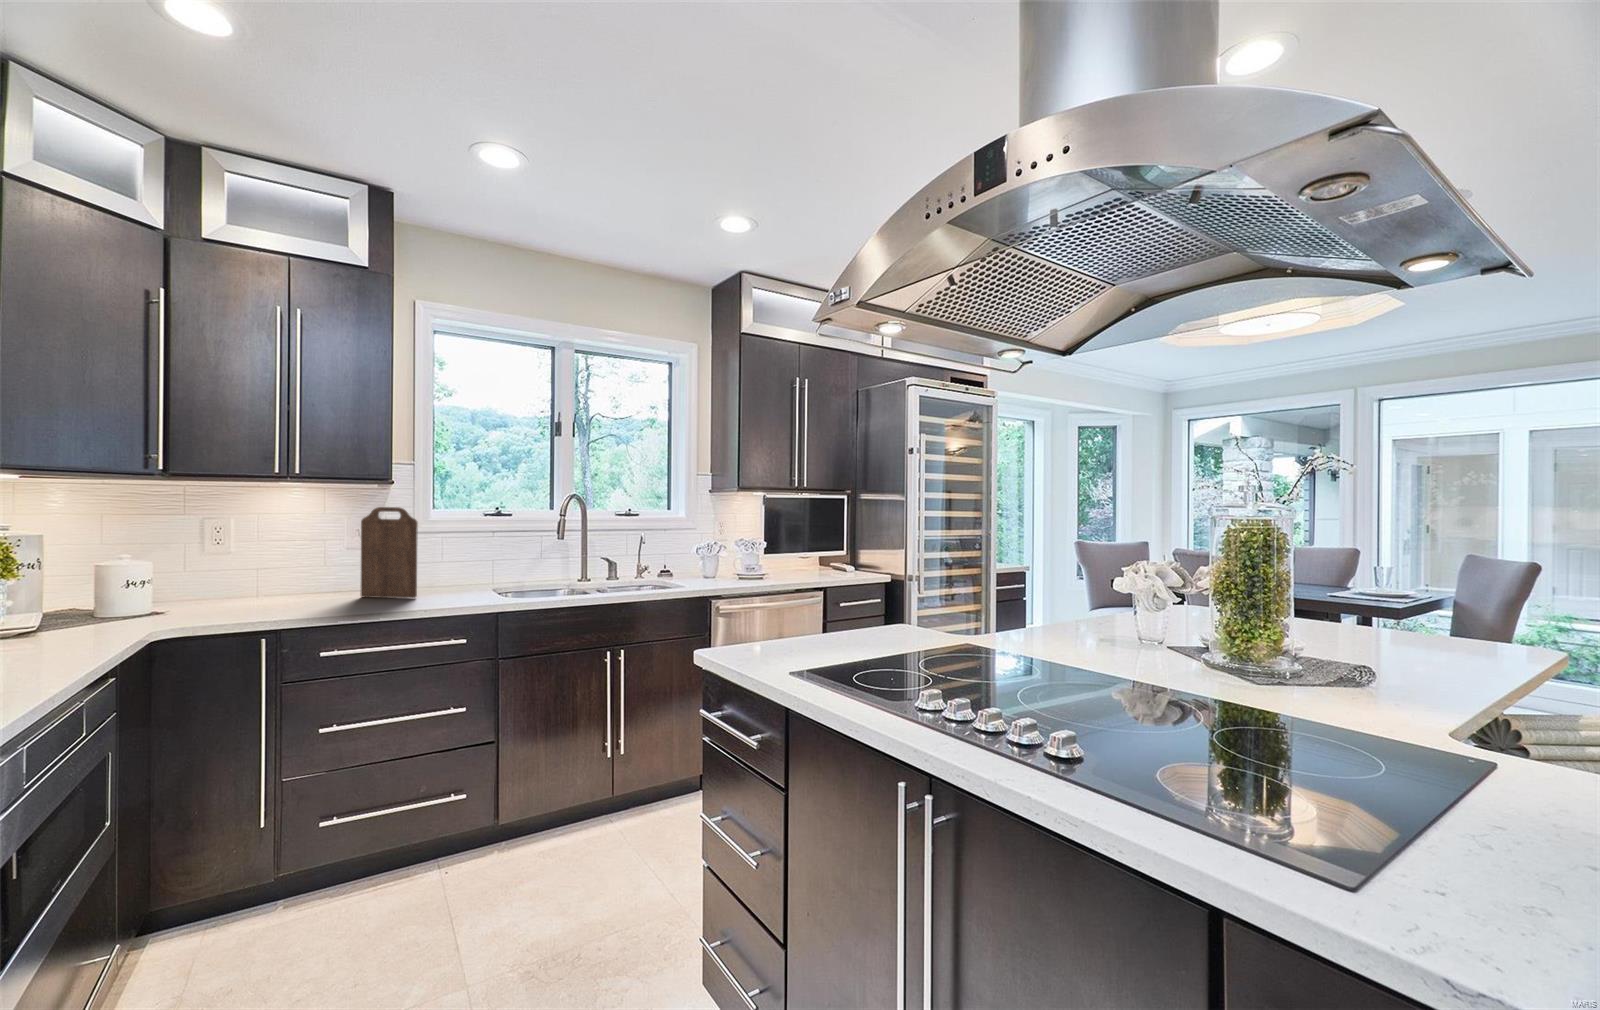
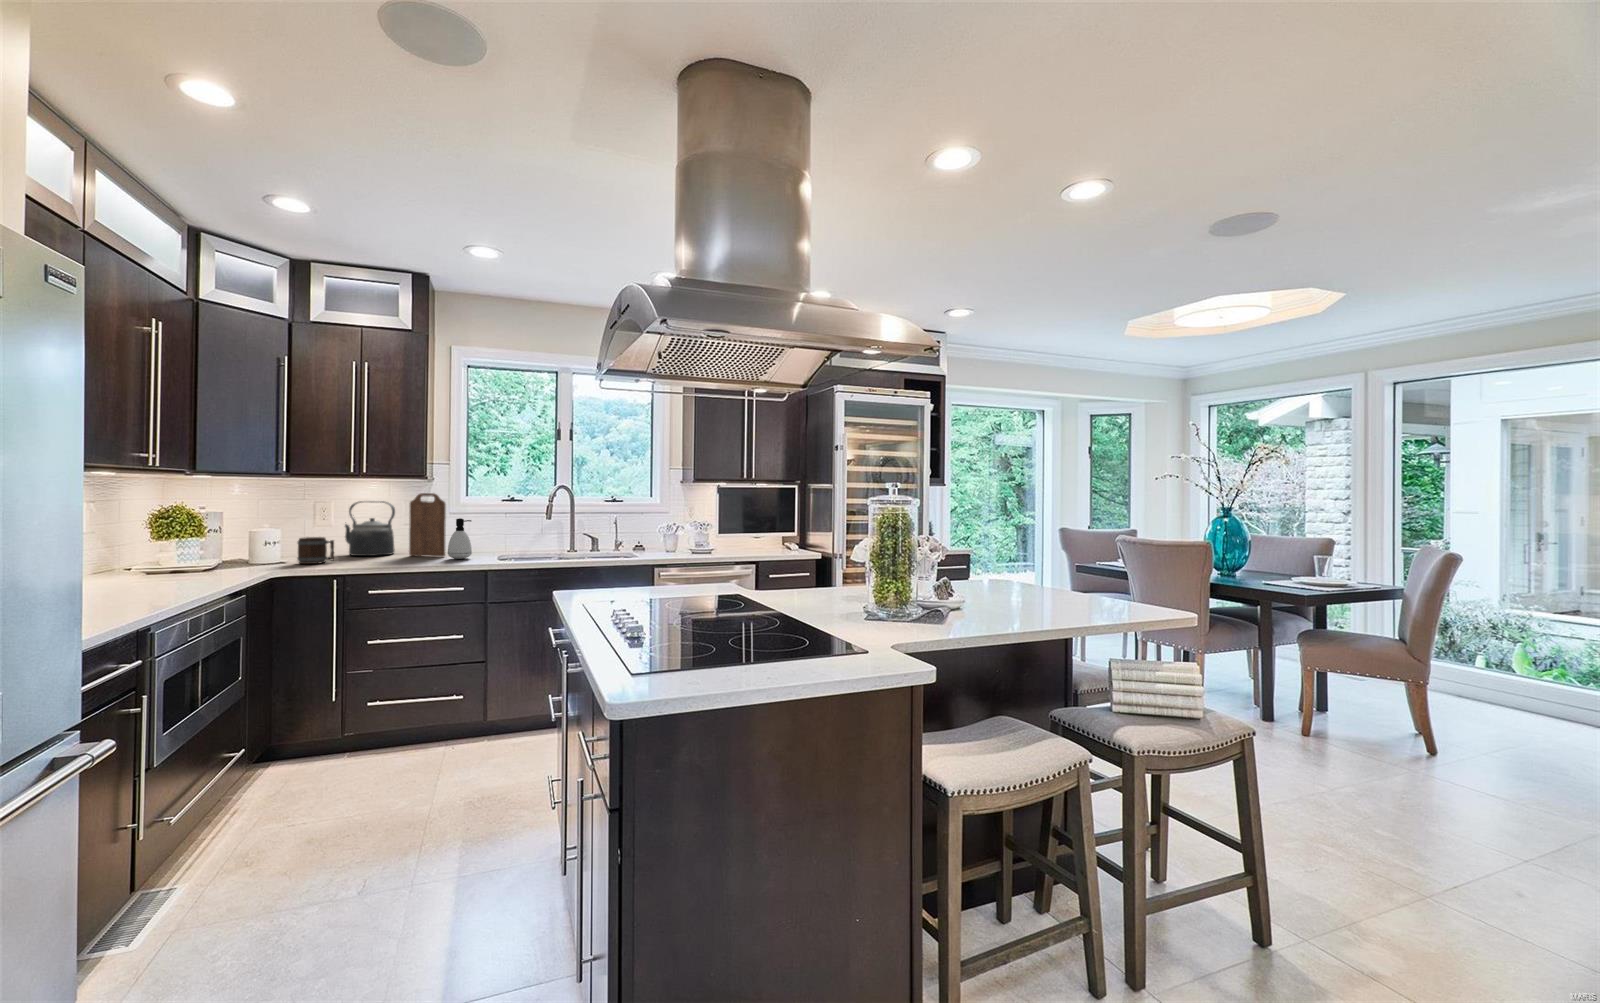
kettle: none [250,516,336,599] -> present [345,501,395,556]
soap dispenser: none [425,545,461,603] -> present [448,518,472,559]
mug: none [184,576,247,621] -> present [297,537,334,564]

